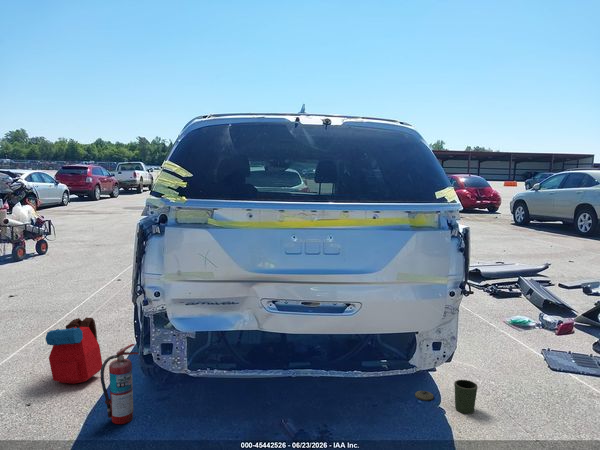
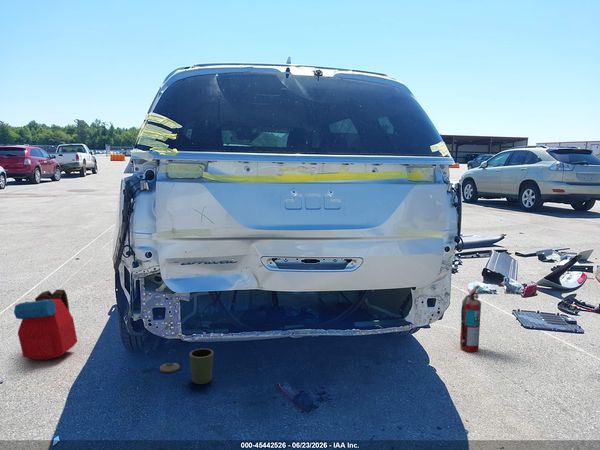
fire extinguisher: present [100,344,139,424] -> present [460,286,481,352]
trash can: present [415,380,478,414] -> present [159,349,214,384]

